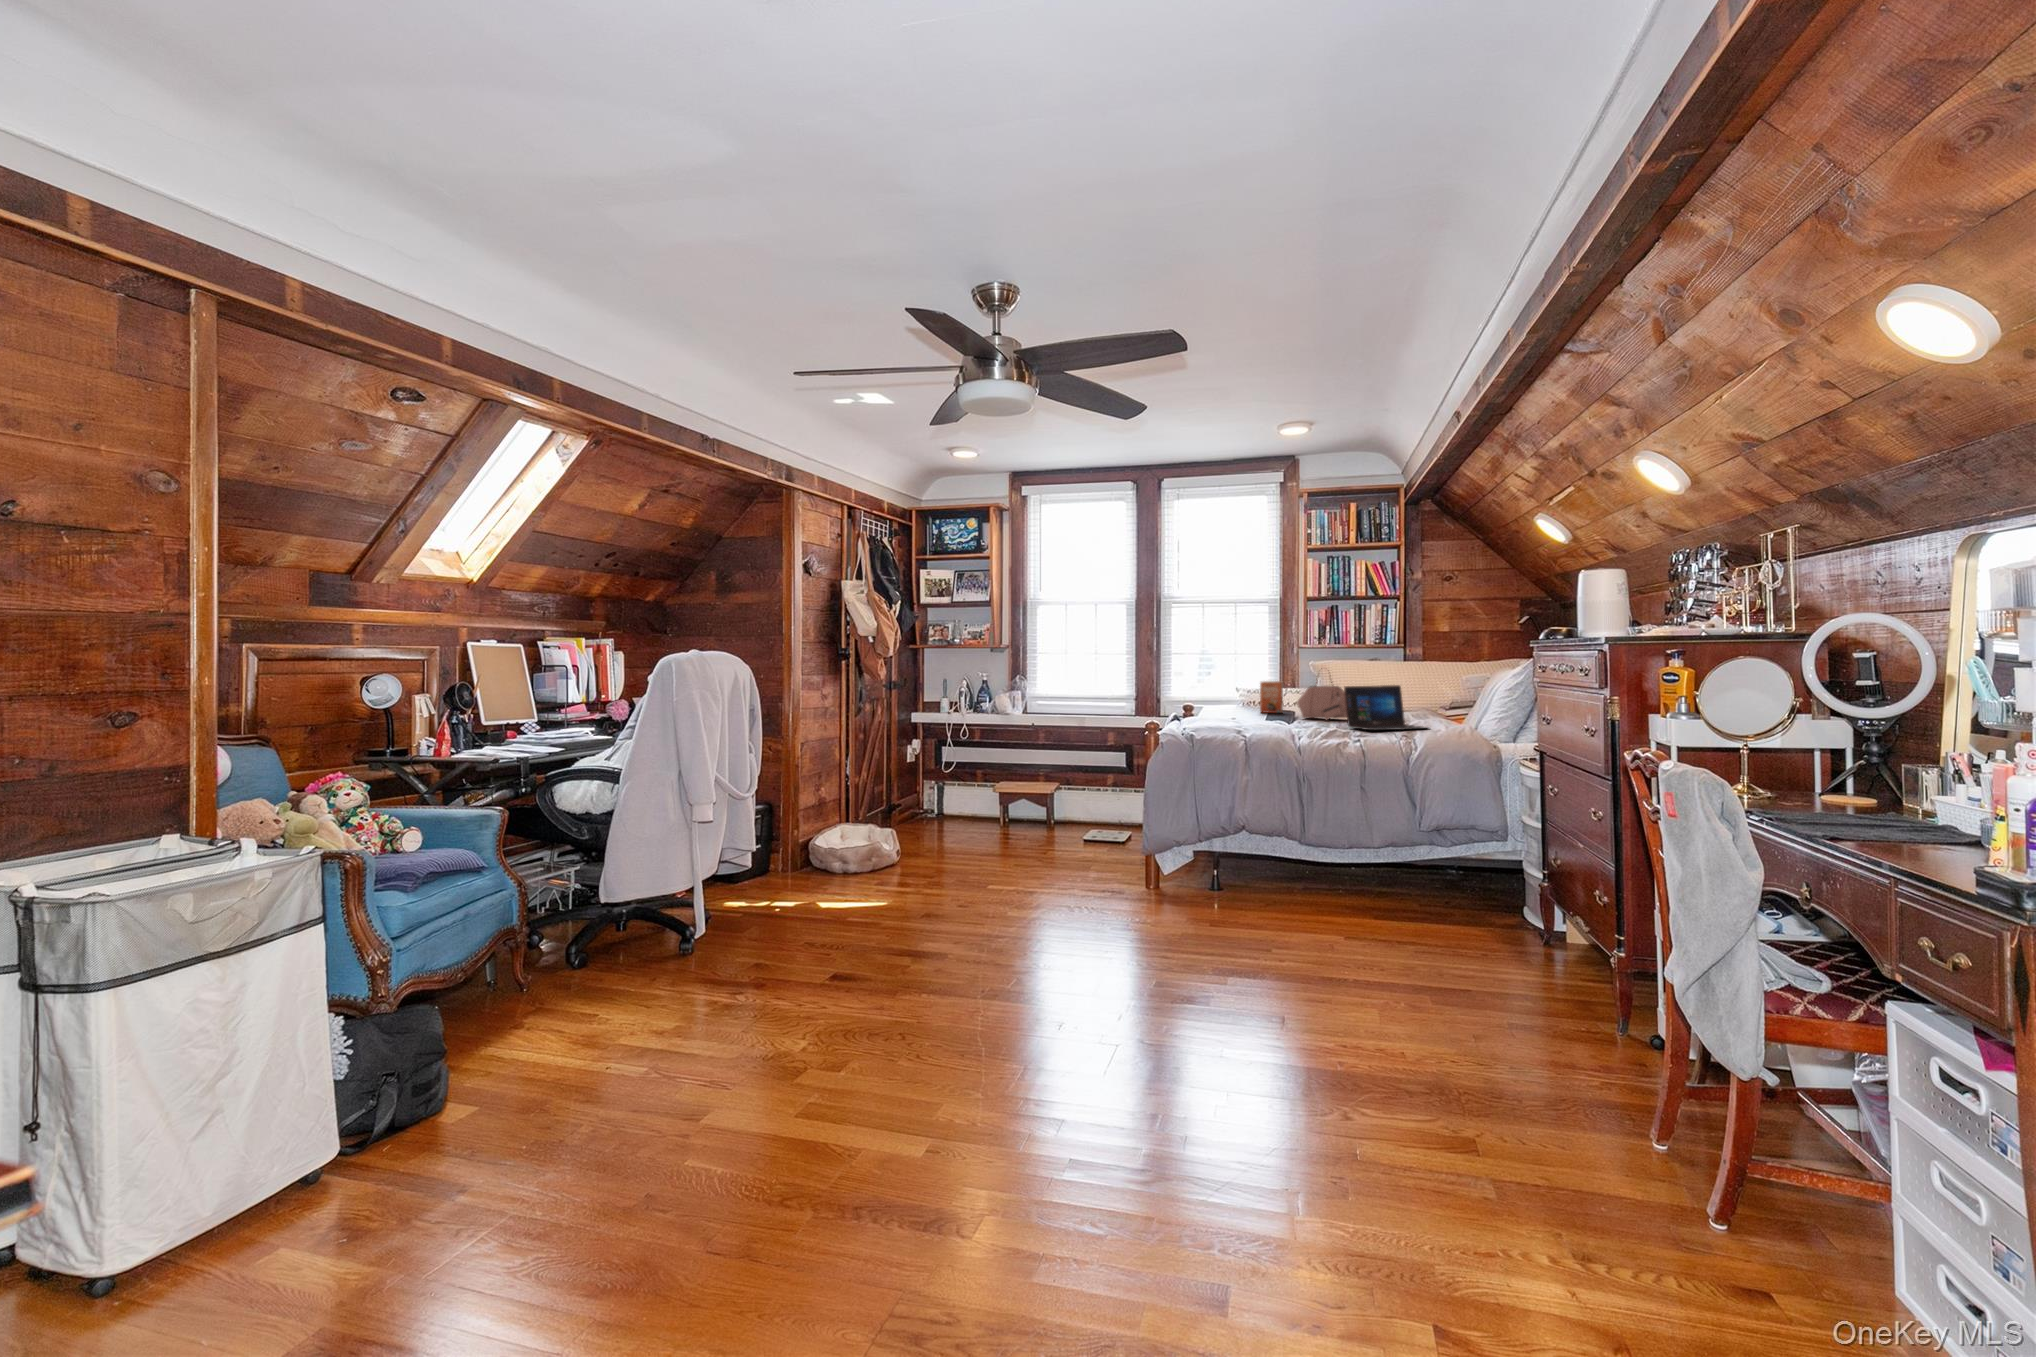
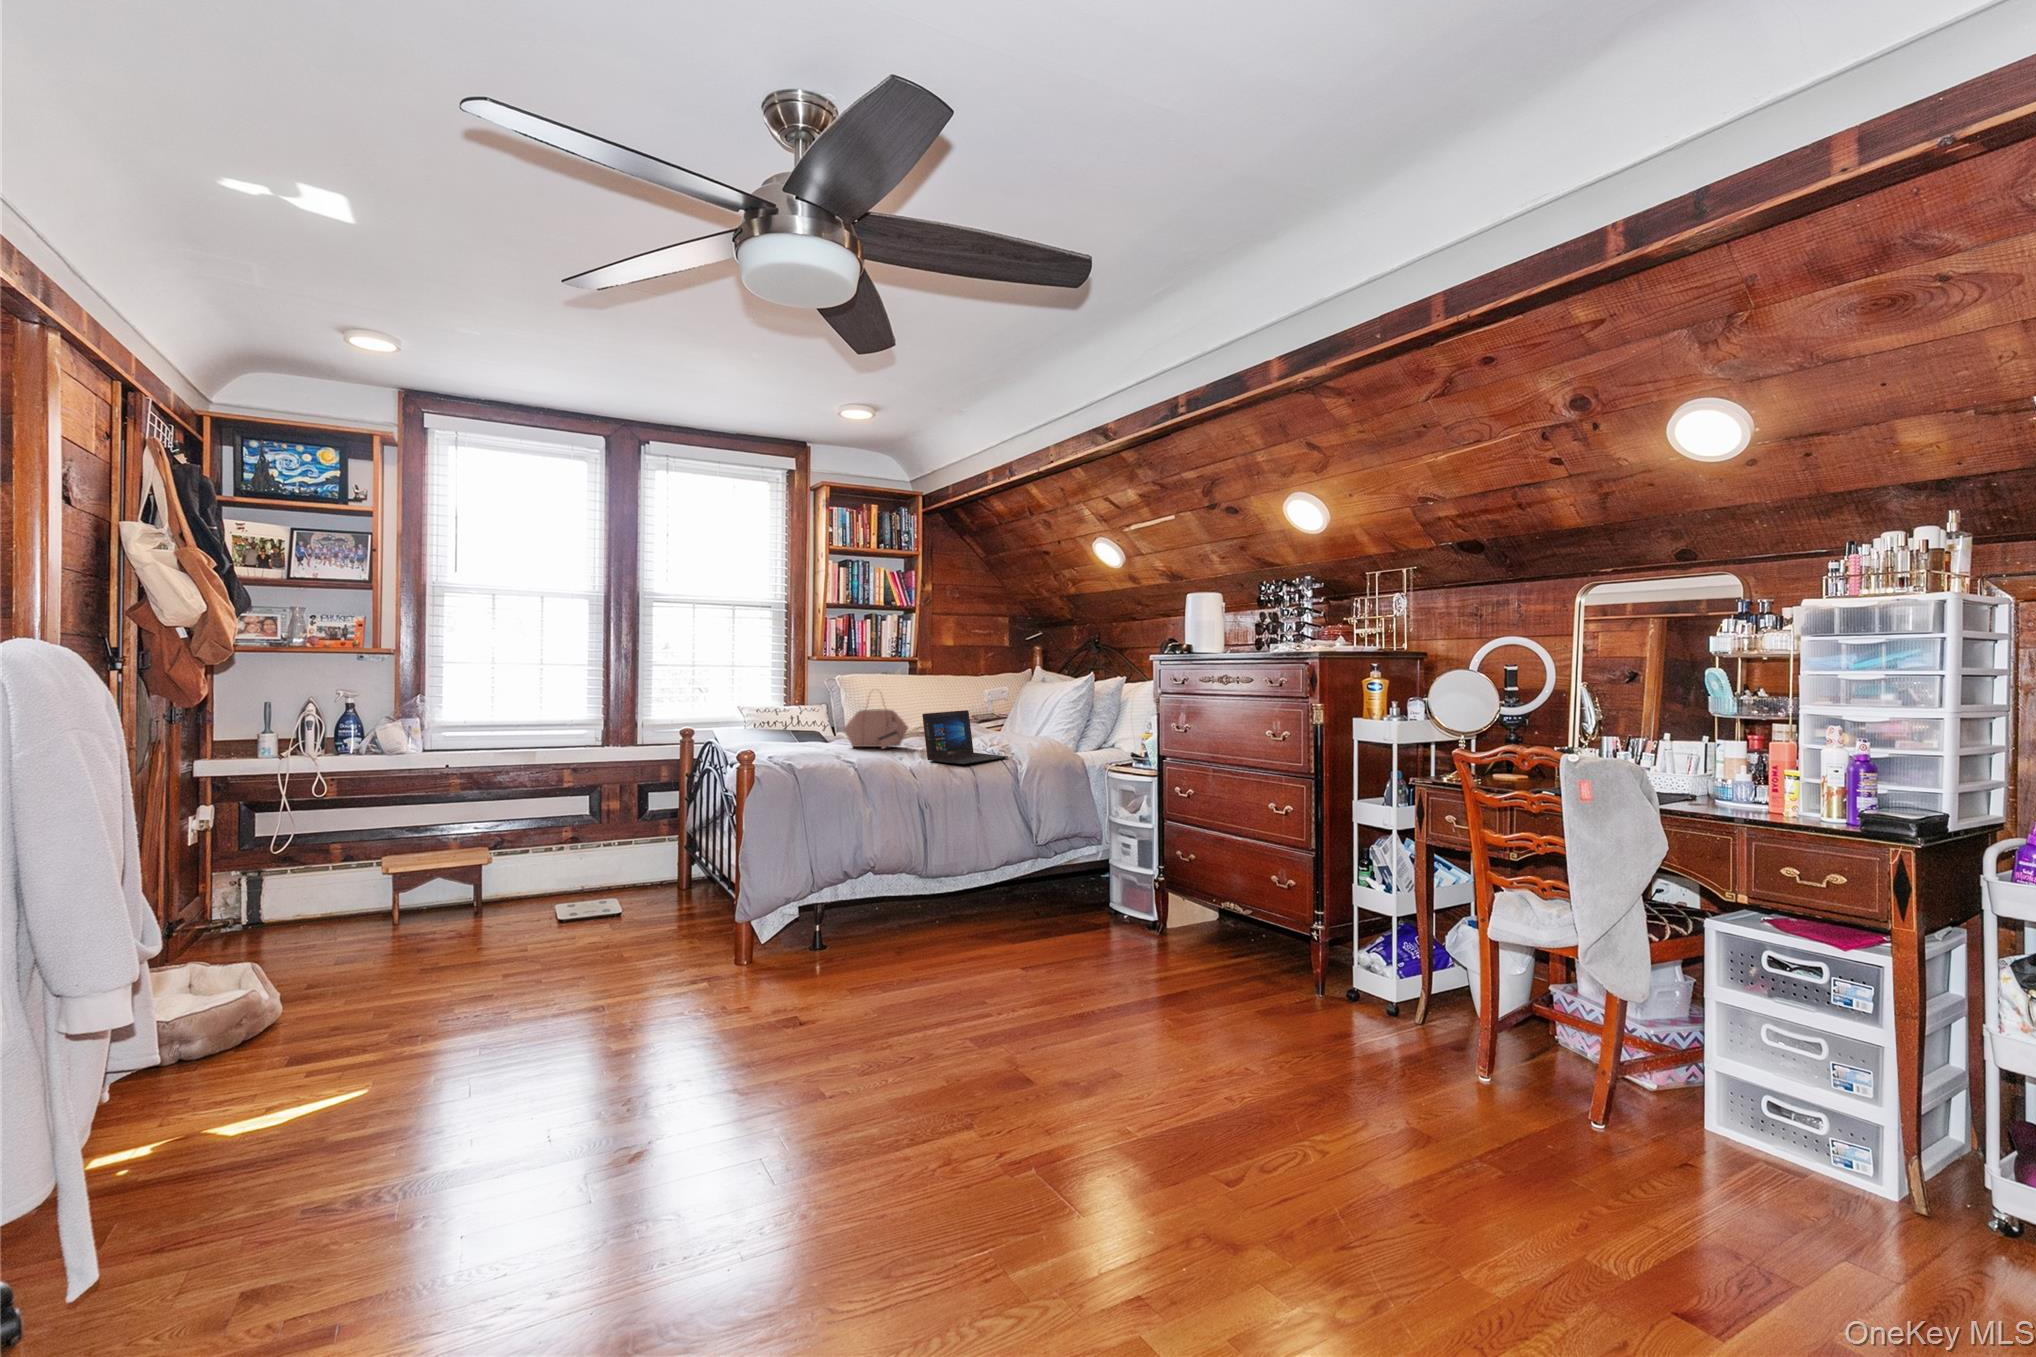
paperback book: present [1260,681,1283,713] -> none [775,702,822,741]

